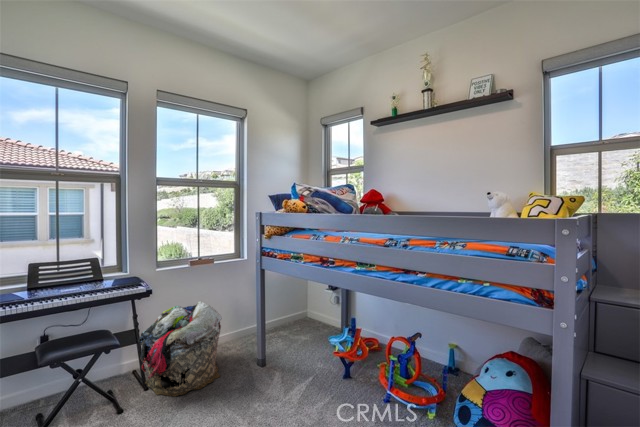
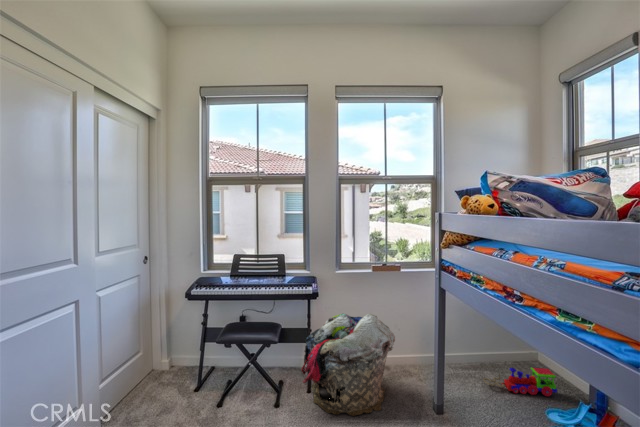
toy train: none [281,312,323,334] -> present [483,368,557,396]

